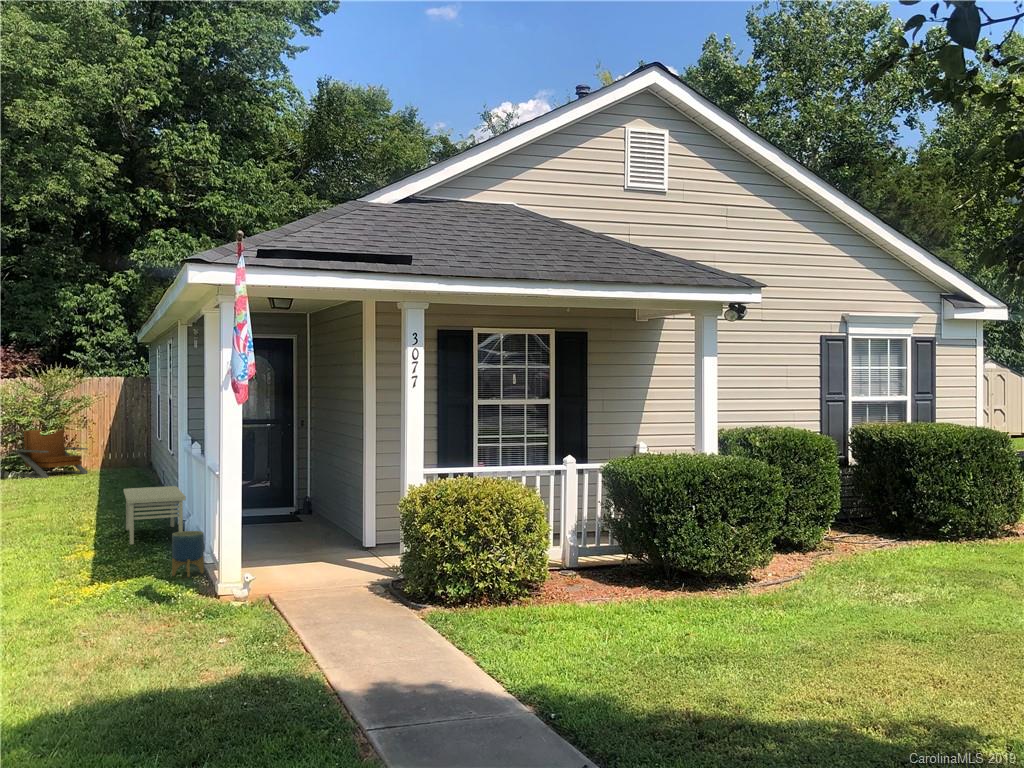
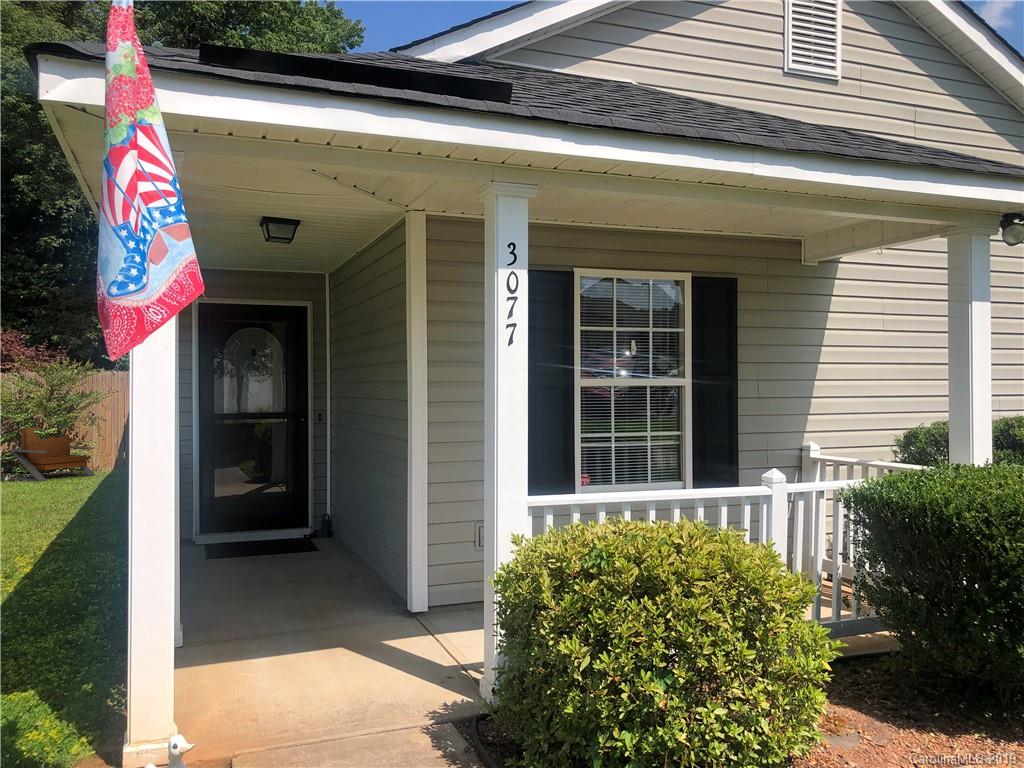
storage bench: present [124,486,186,544] -> none [46,504,145,601]
planter: present [172,531,204,577] -> none [62,605,124,700]

